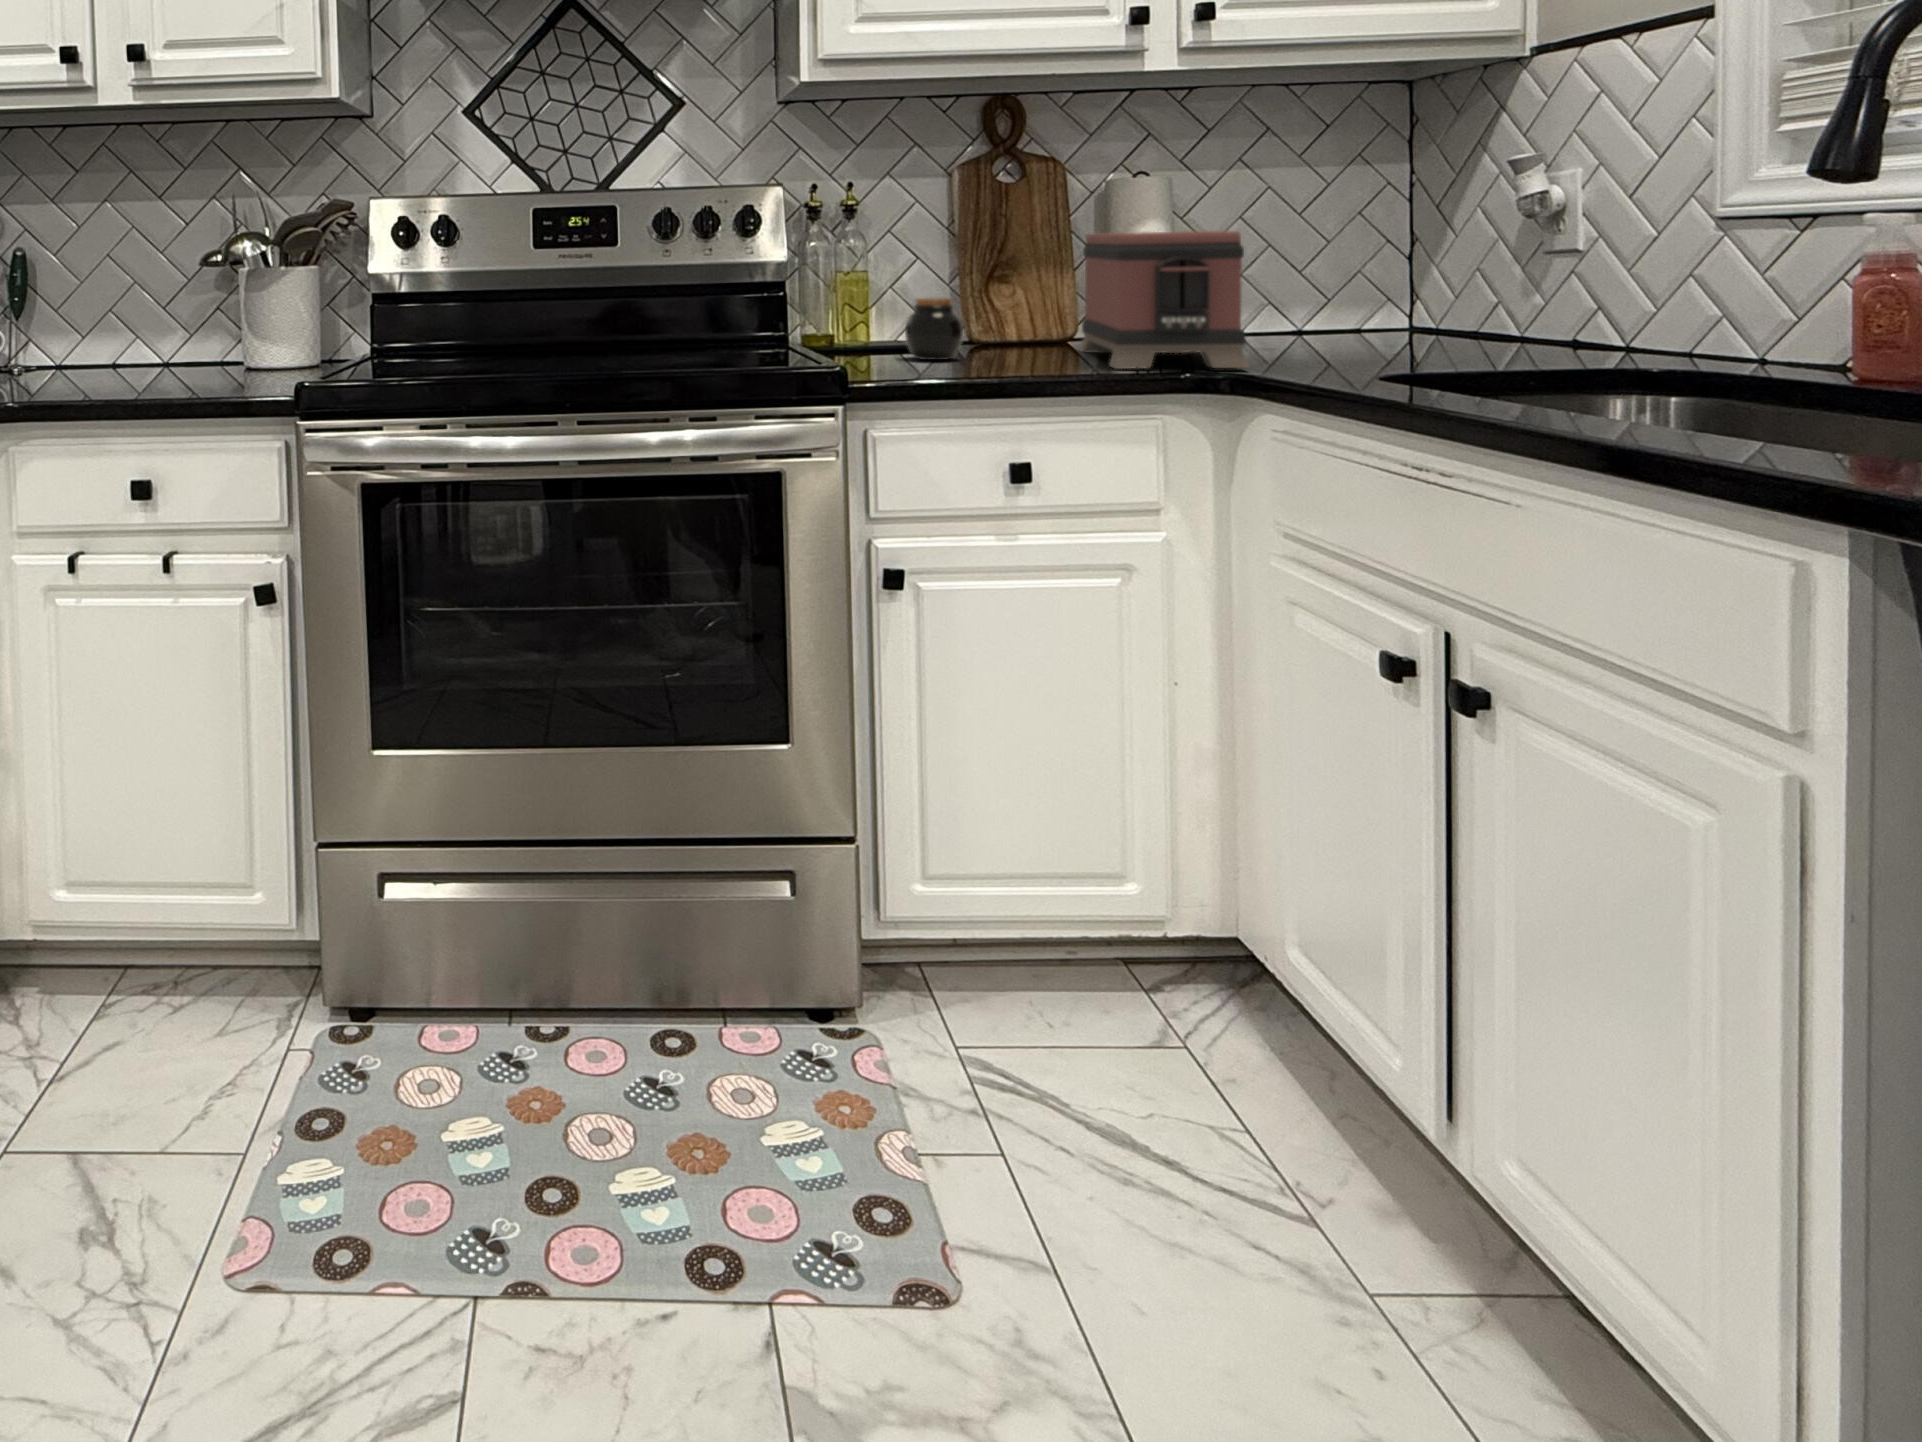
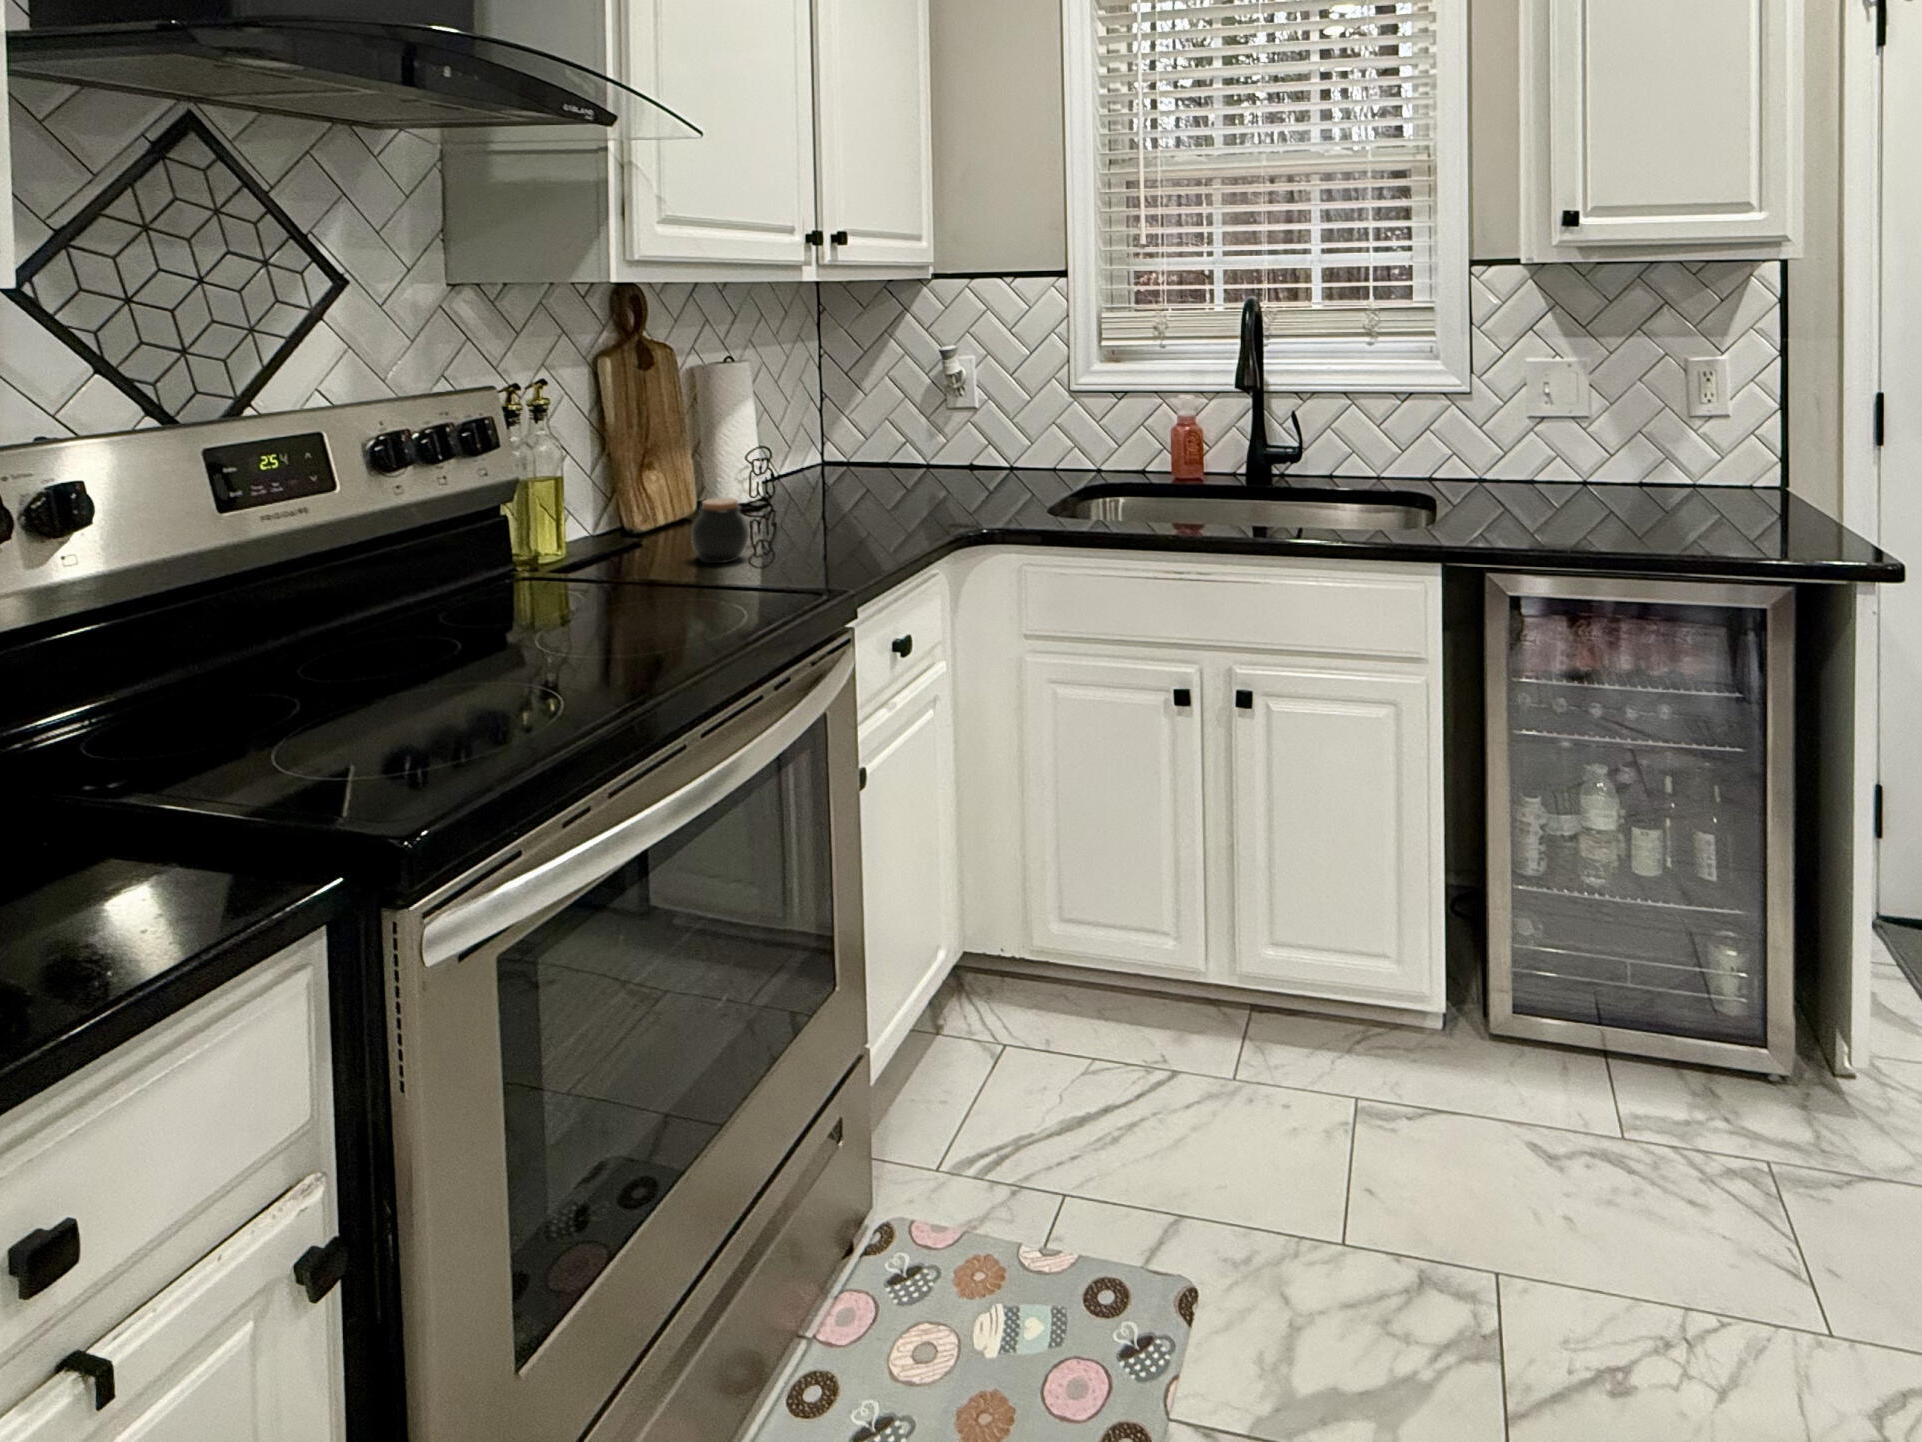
toaster: present [1079,231,1249,369] -> none [737,410,925,539]

